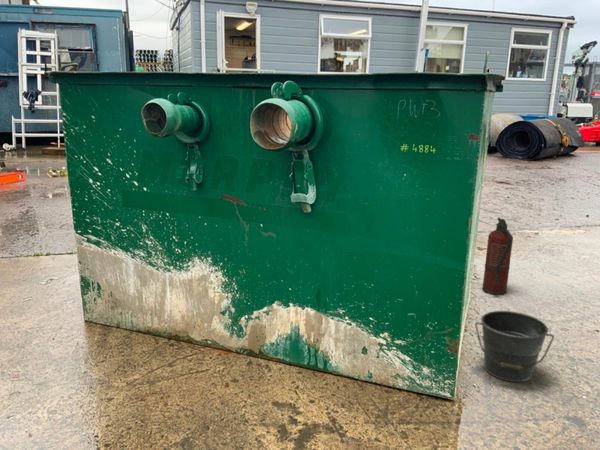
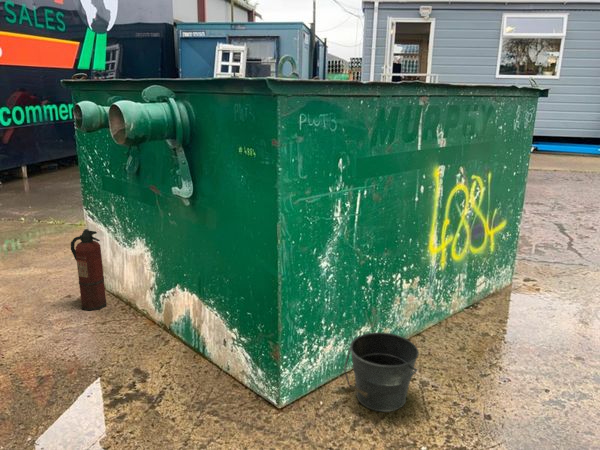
fire extinguisher: present [482,218,513,295] -> present [71,229,107,311]

